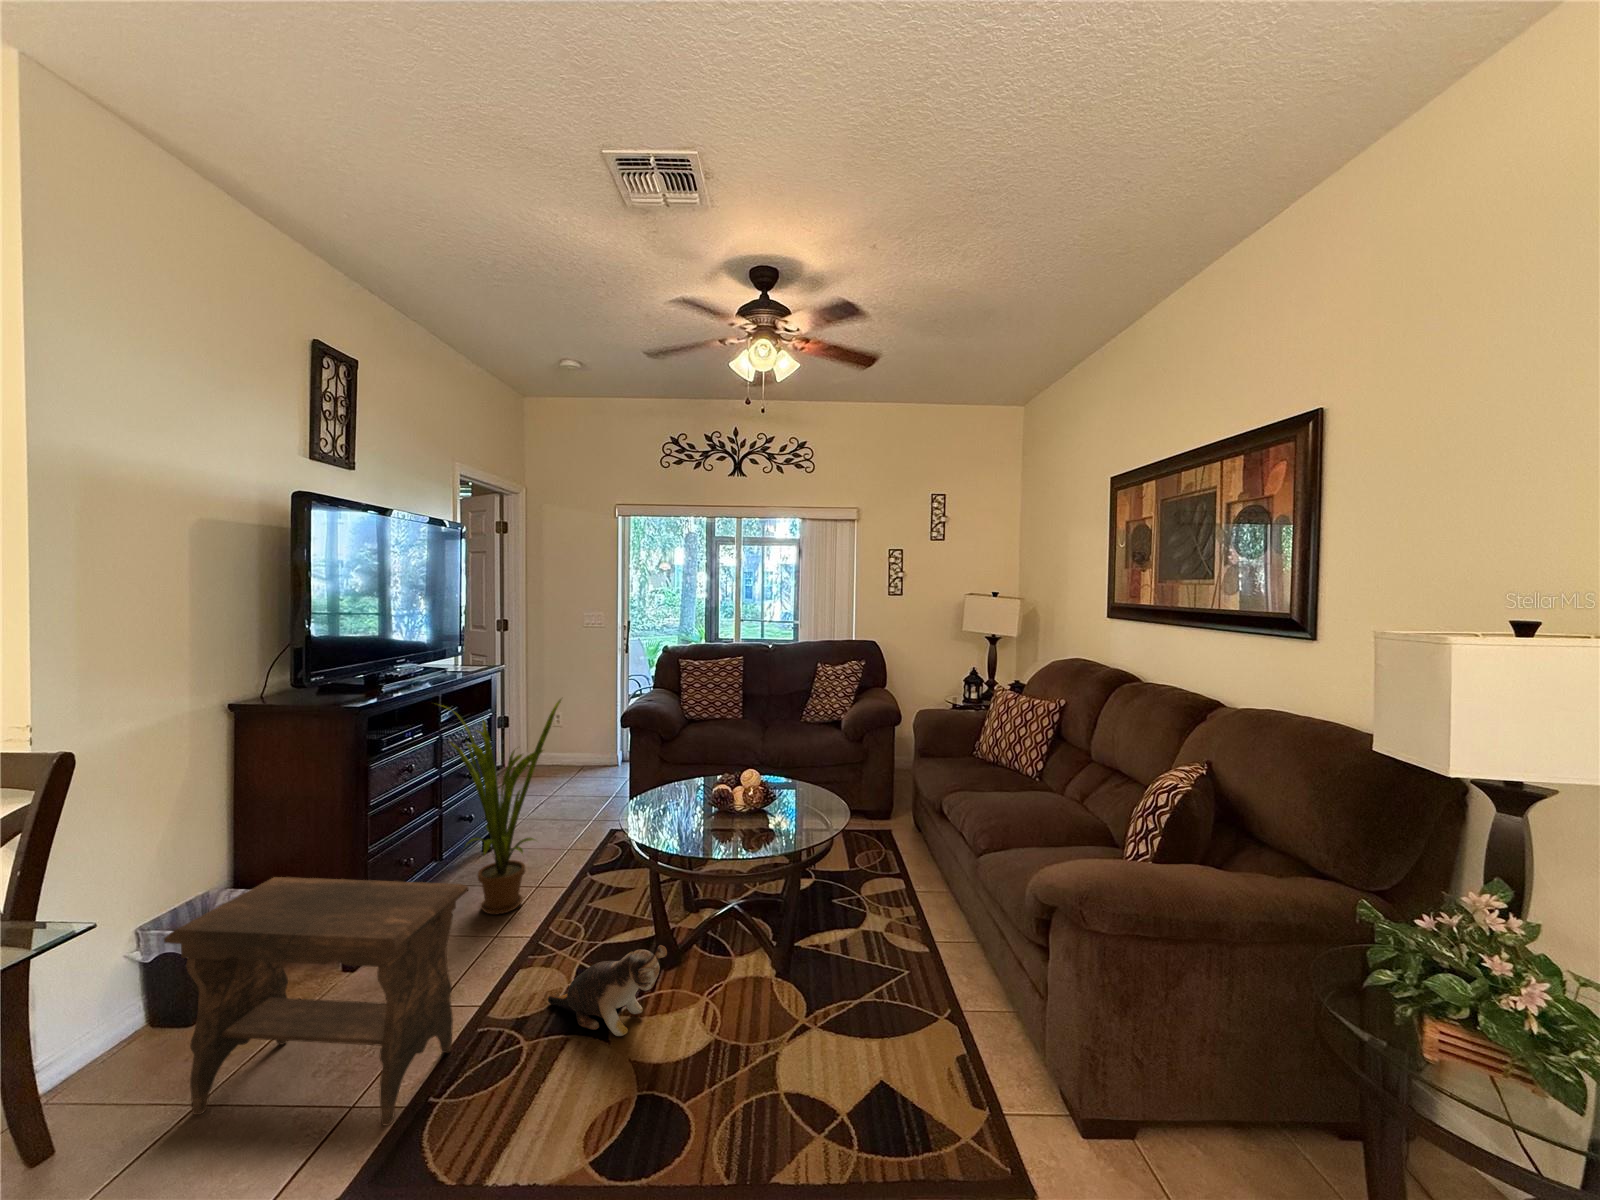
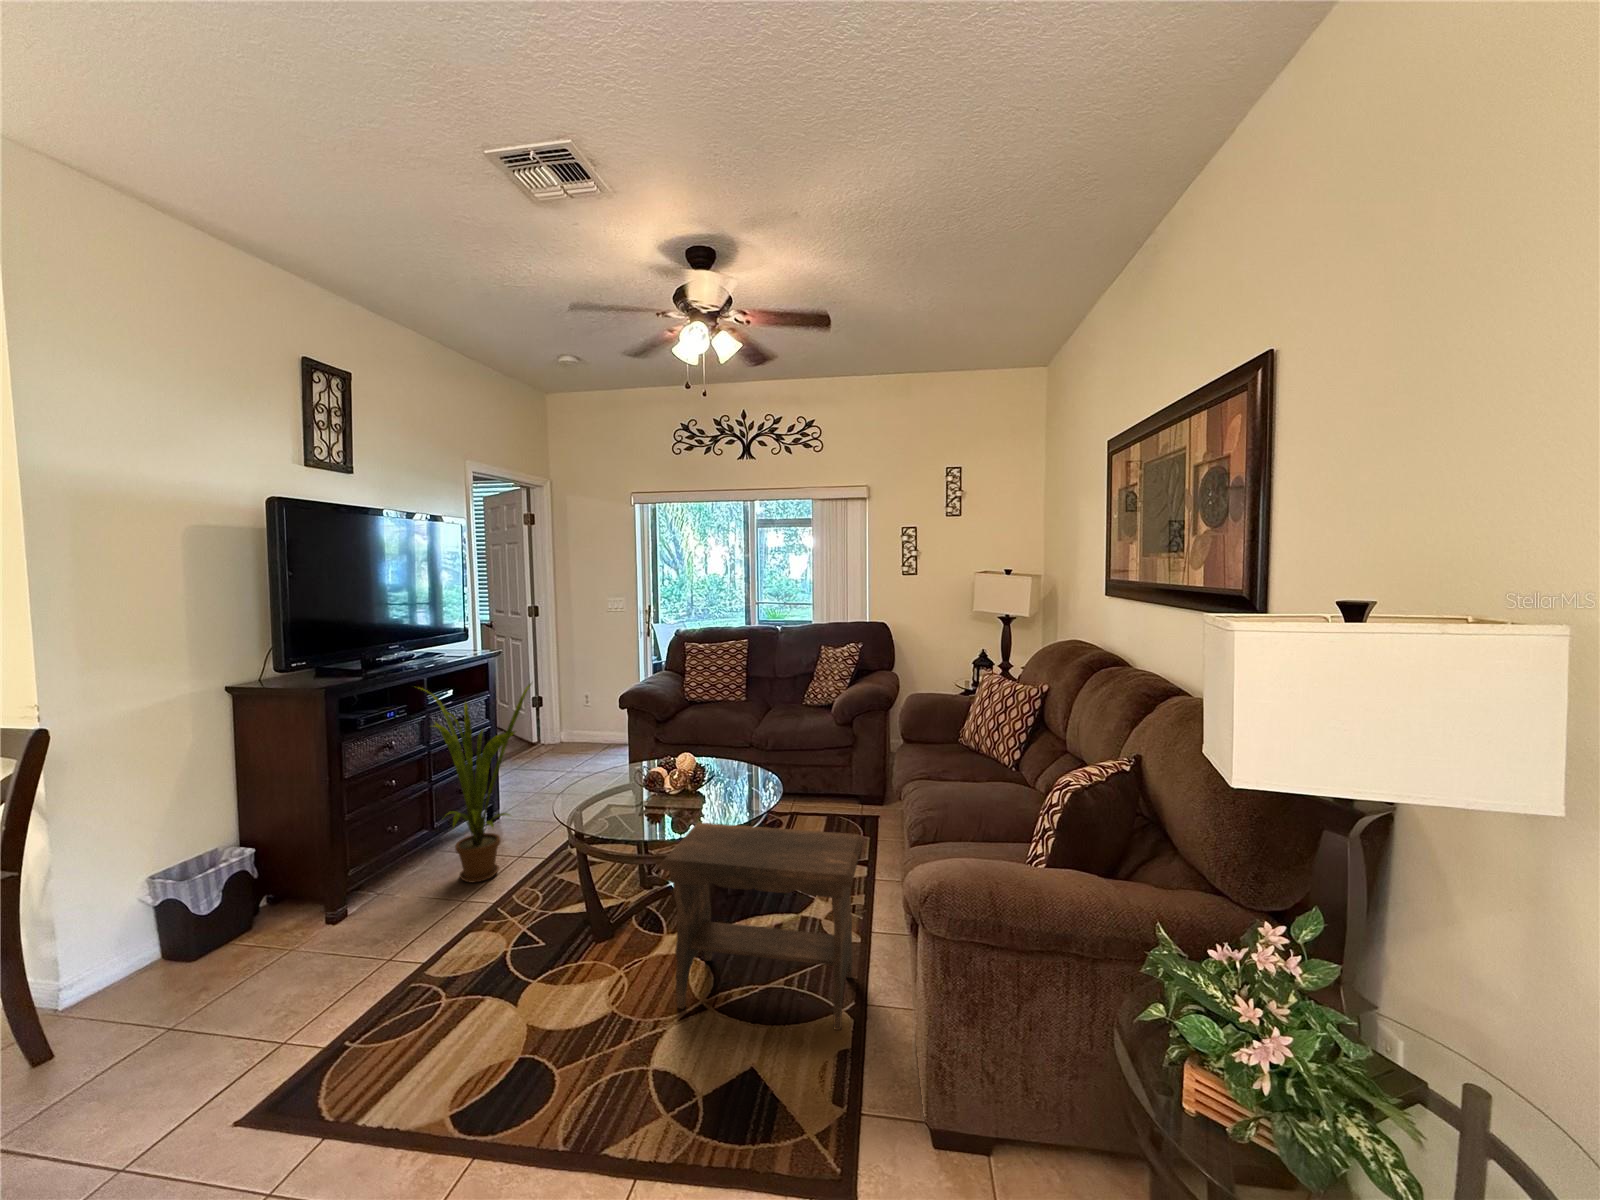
footstool: present [164,877,468,1126] -> present [659,823,864,1030]
plush toy: present [548,945,667,1036] -> none [479,920,571,1002]

